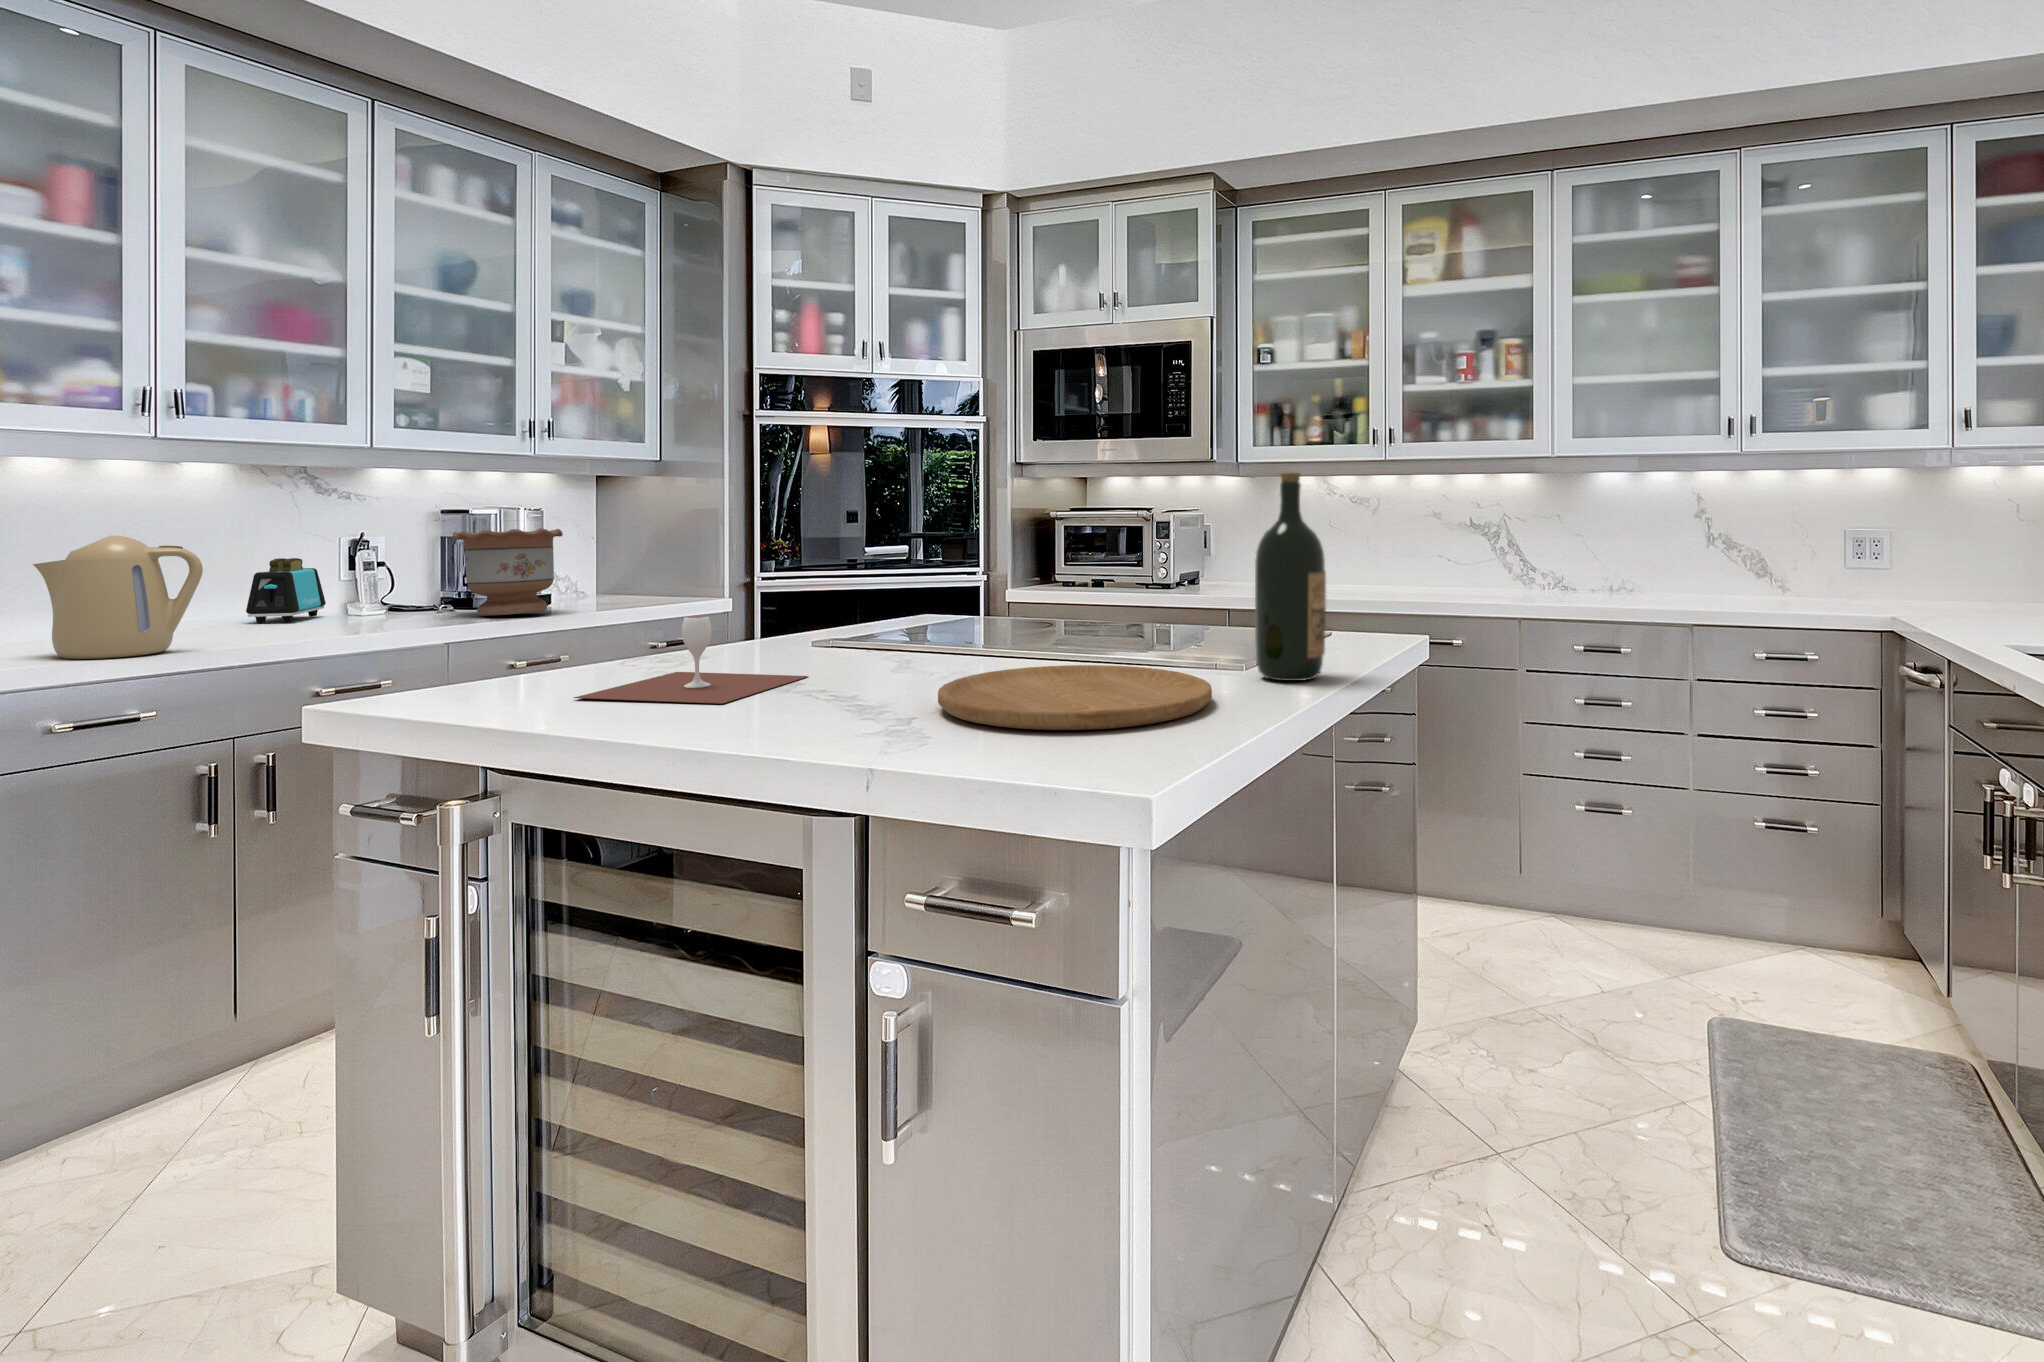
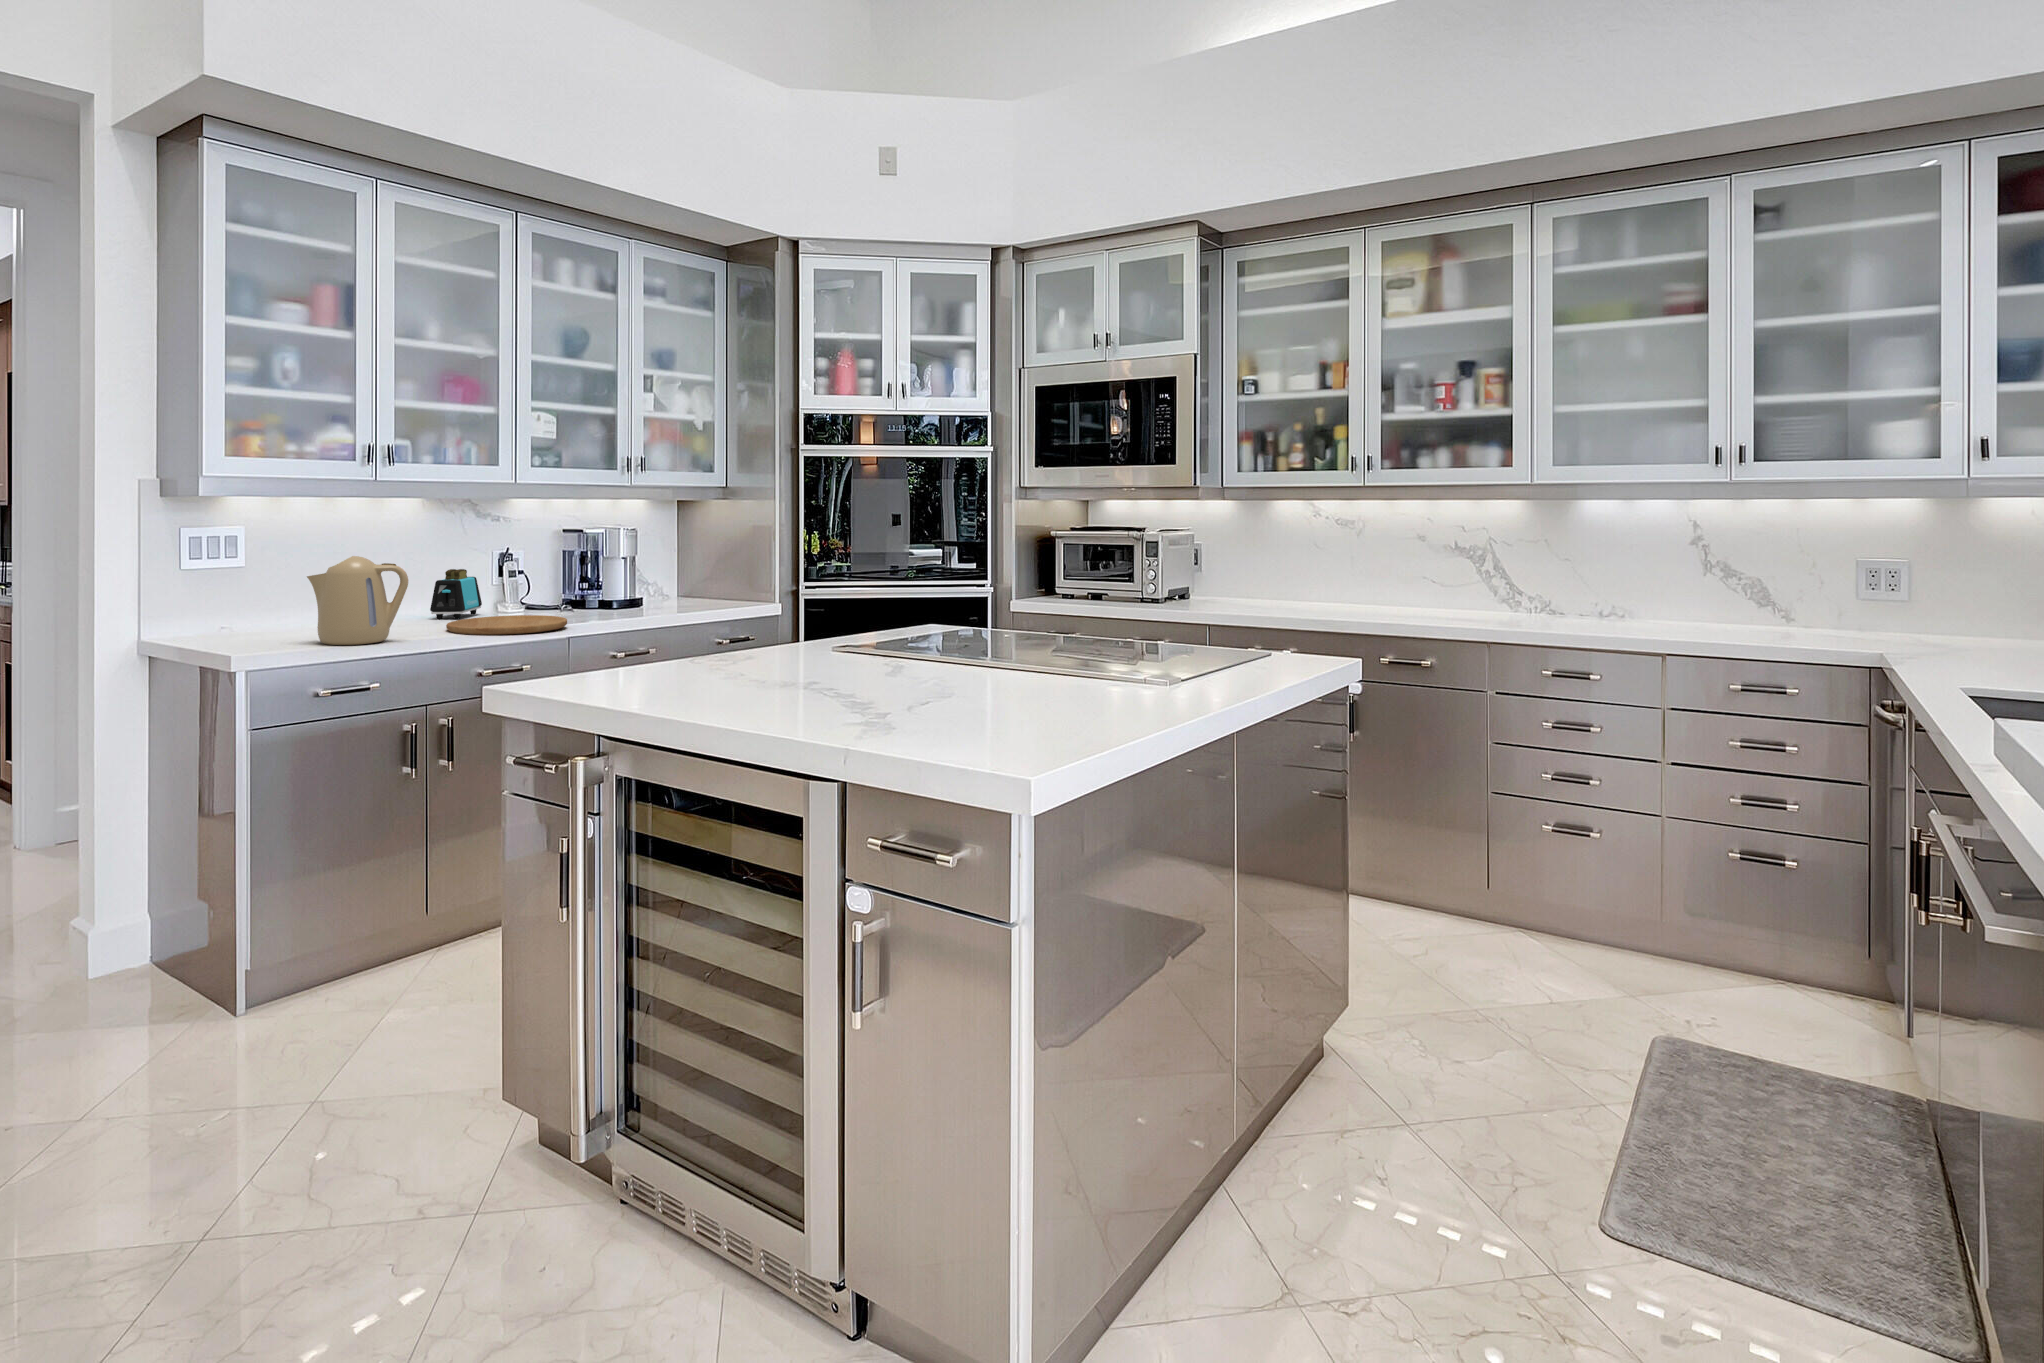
wine bottle: present [1255,473,1326,681] -> none [1164,526,1222,697]
flower pot: present [453,528,563,616] -> none [570,547,650,617]
wine glass: present [574,616,808,704] -> none [656,631,820,697]
cutting board: present [938,665,1212,730] -> present [446,615,567,635]

